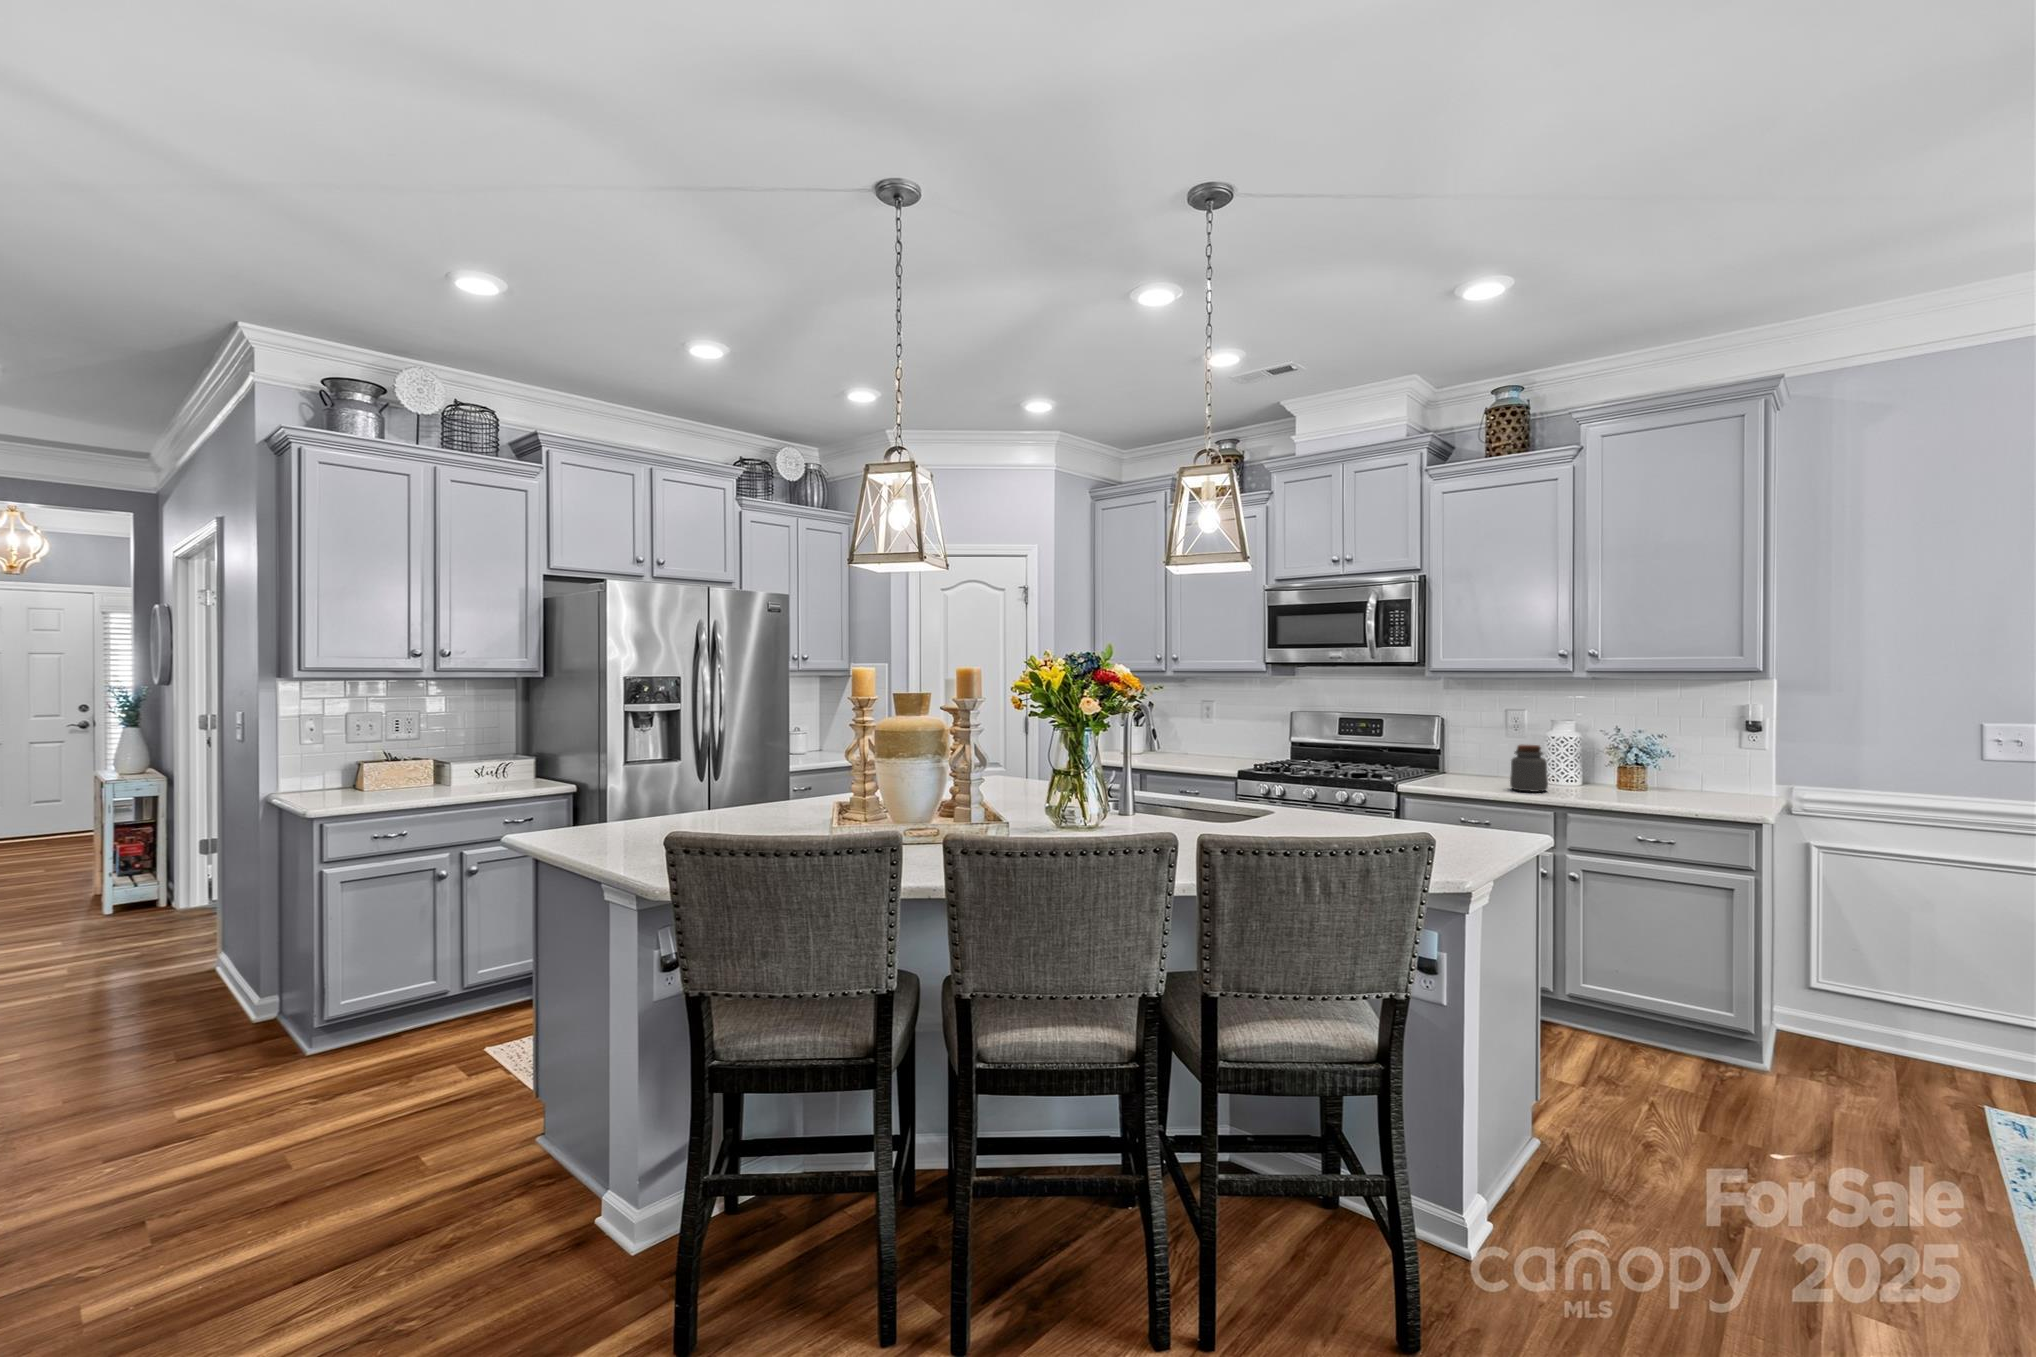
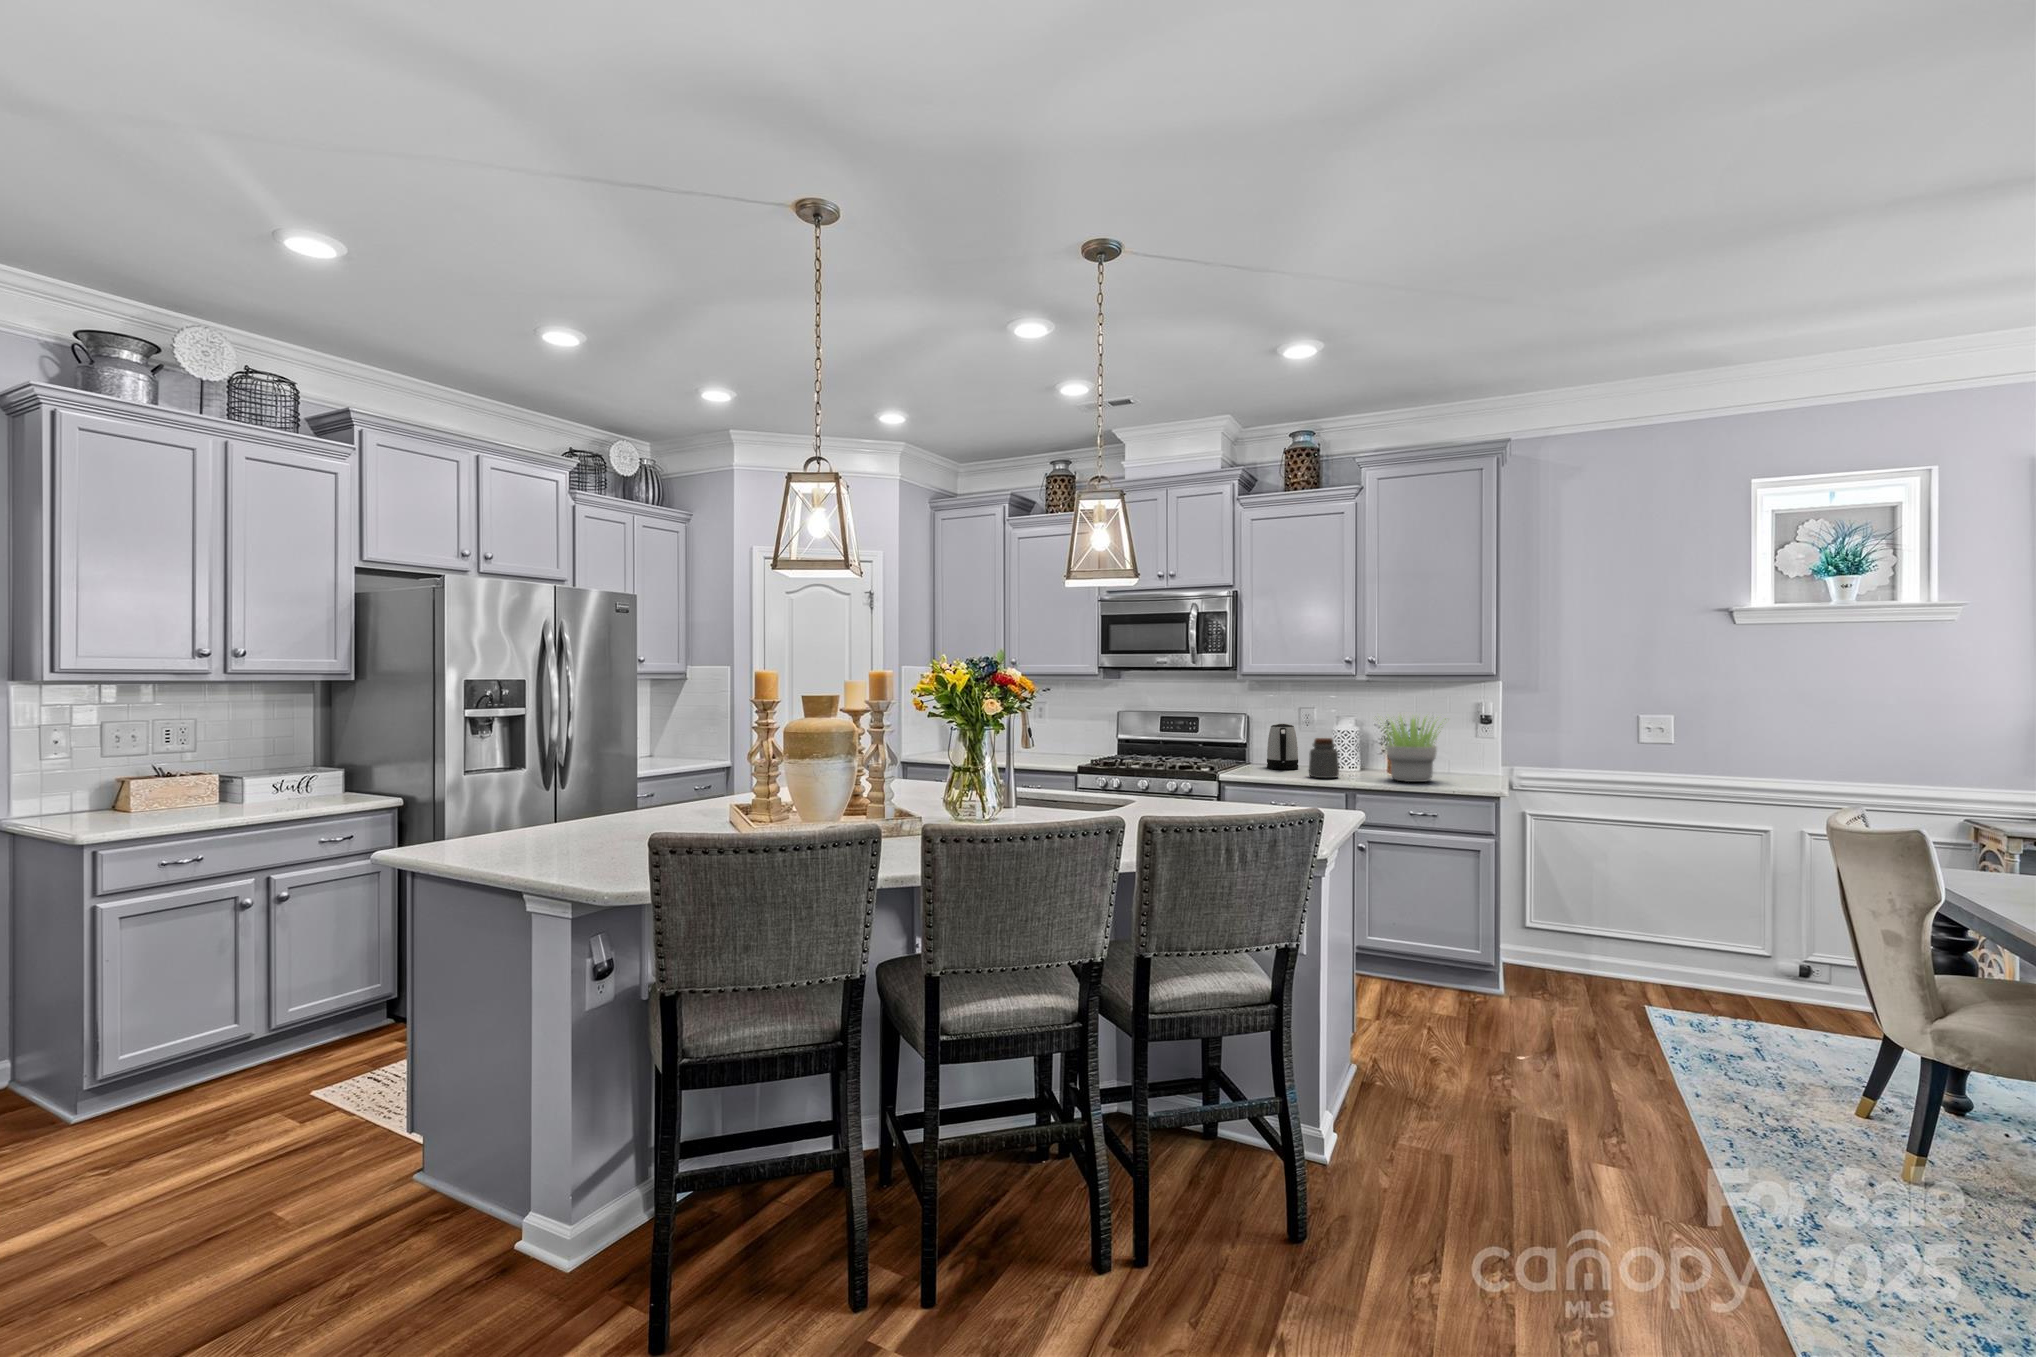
potted plant: none [1585,716,1694,799] -> present [1380,716,1446,782]
kettle: none [1464,727,1503,780] -> present [1267,724,1298,769]

